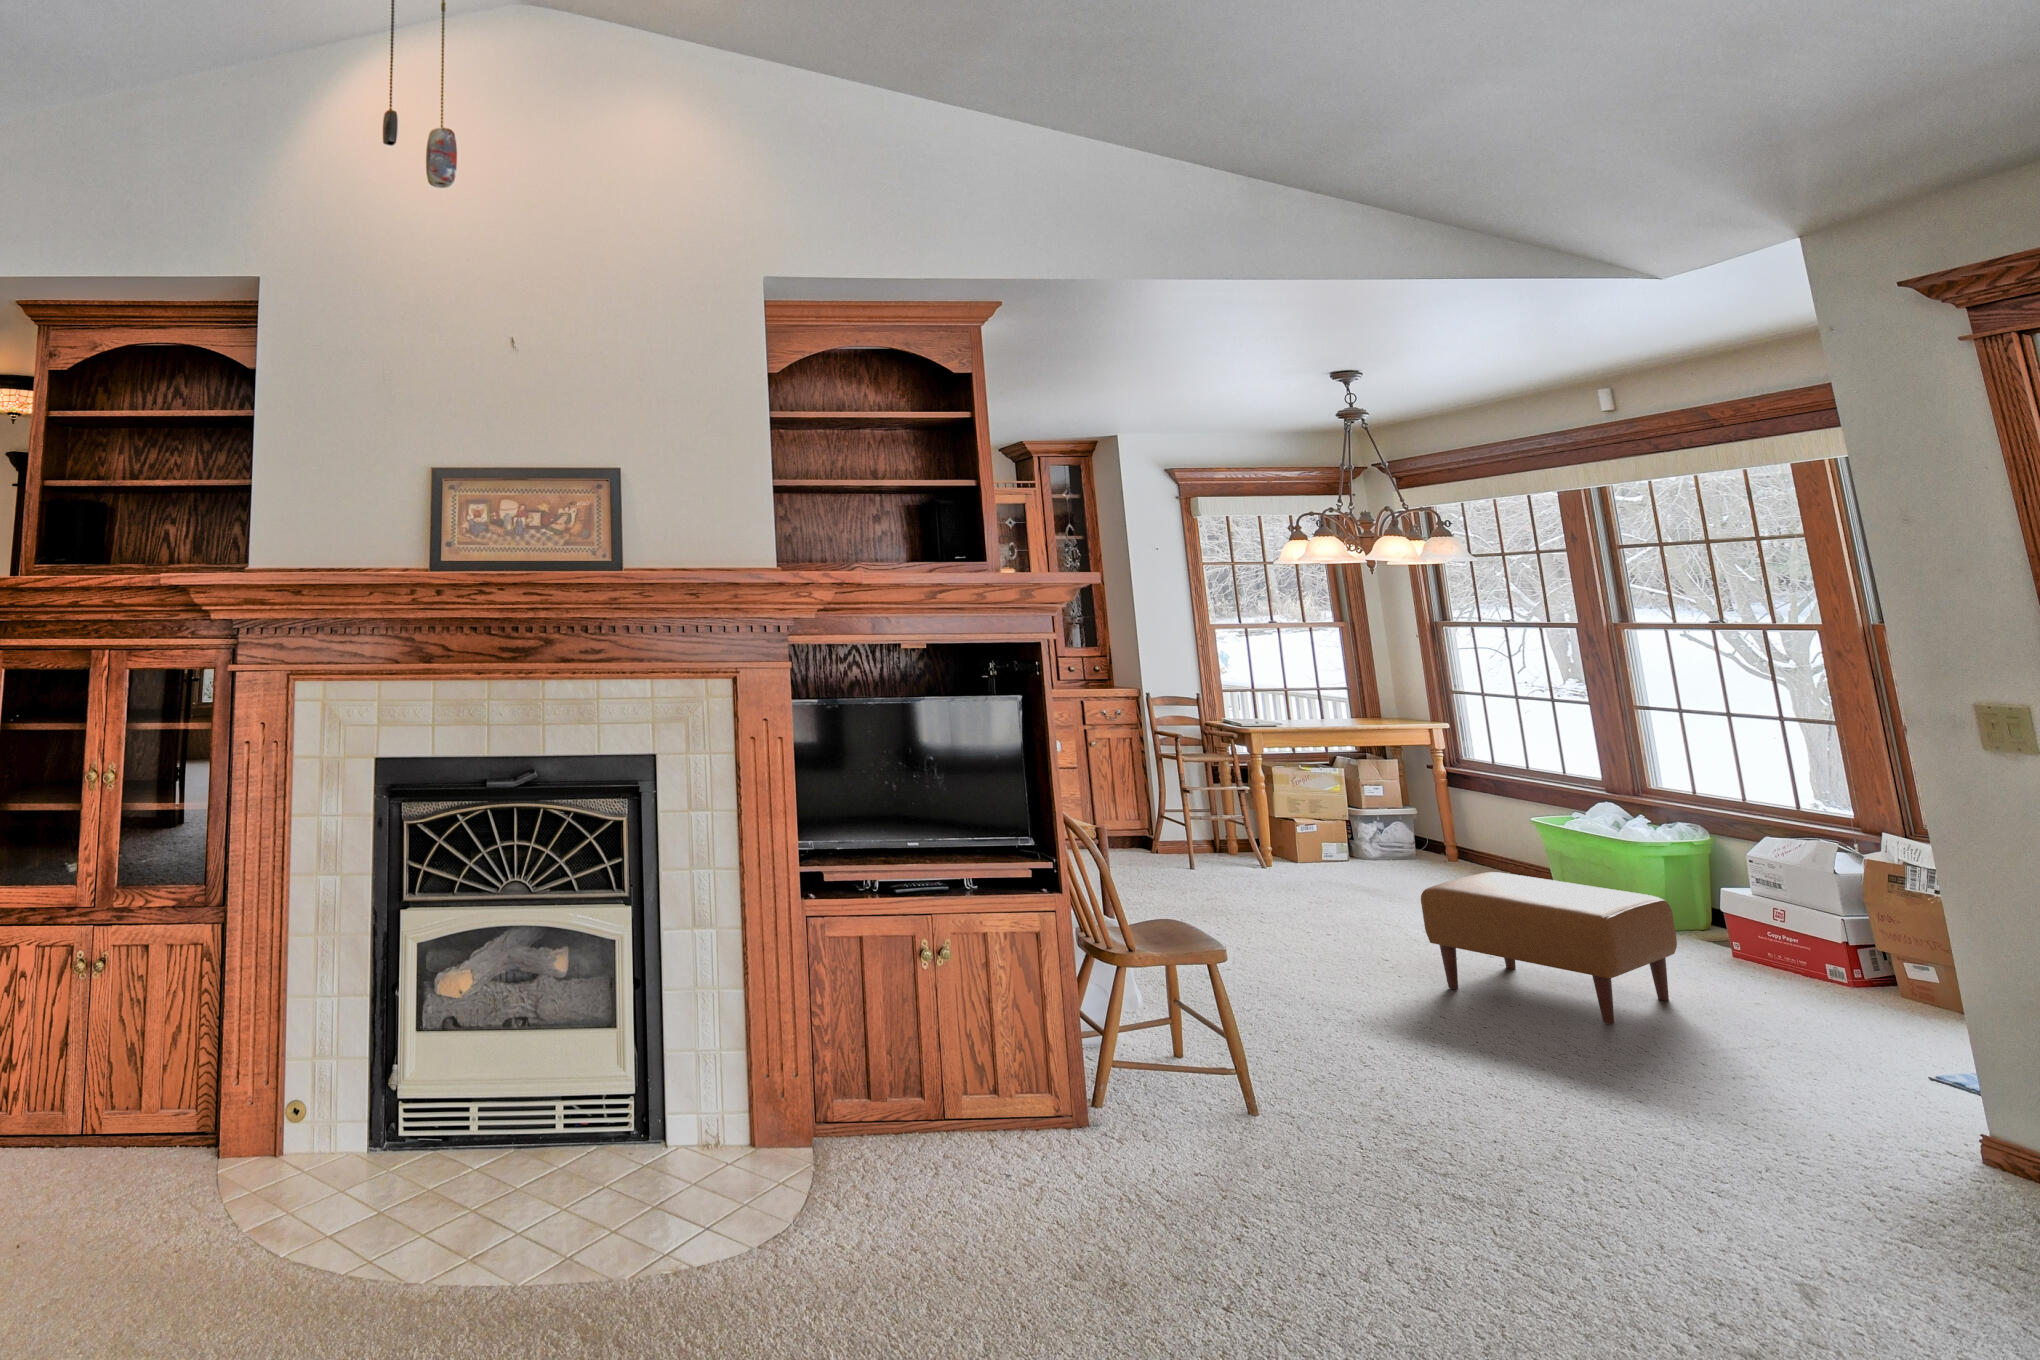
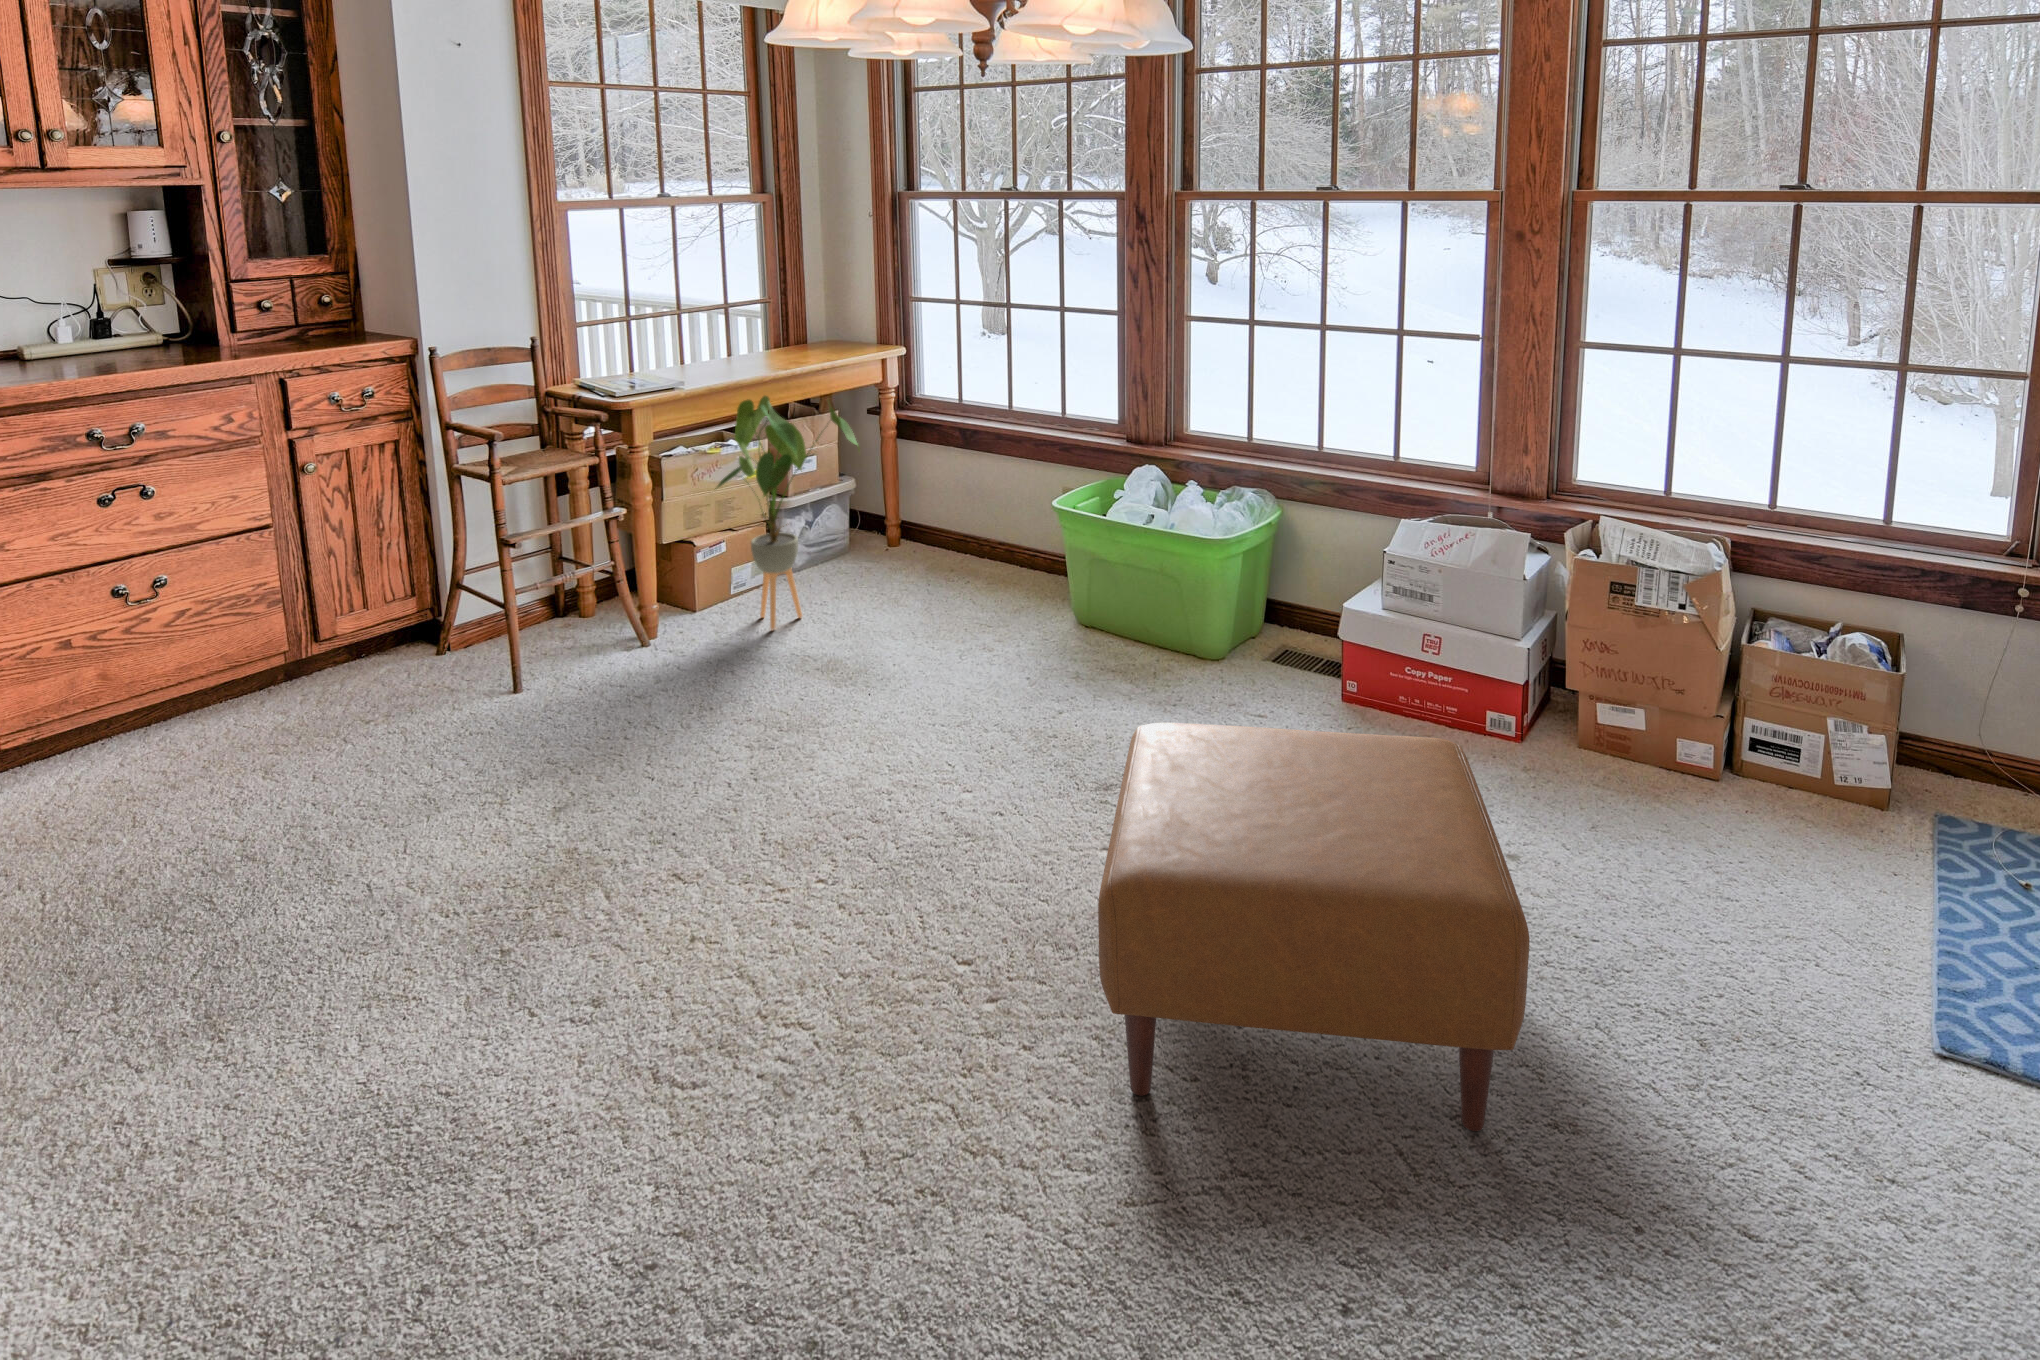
house plant: none [1301,736,1398,872] -> present [717,396,860,629]

